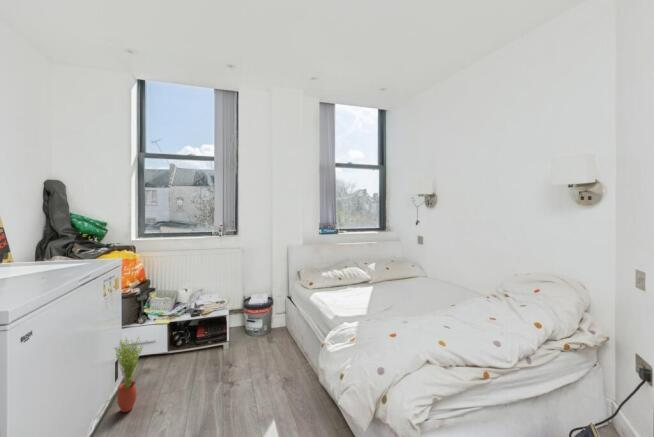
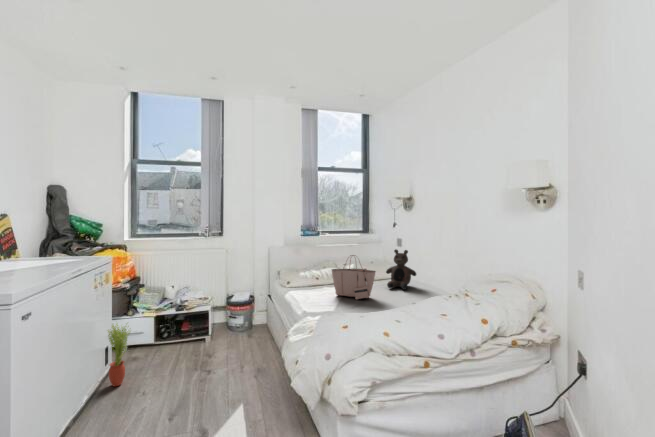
teddy bear: none [415,248,449,291] -> present [386,249,416,290]
tote bag: none [362,255,412,304] -> present [332,255,376,299]

